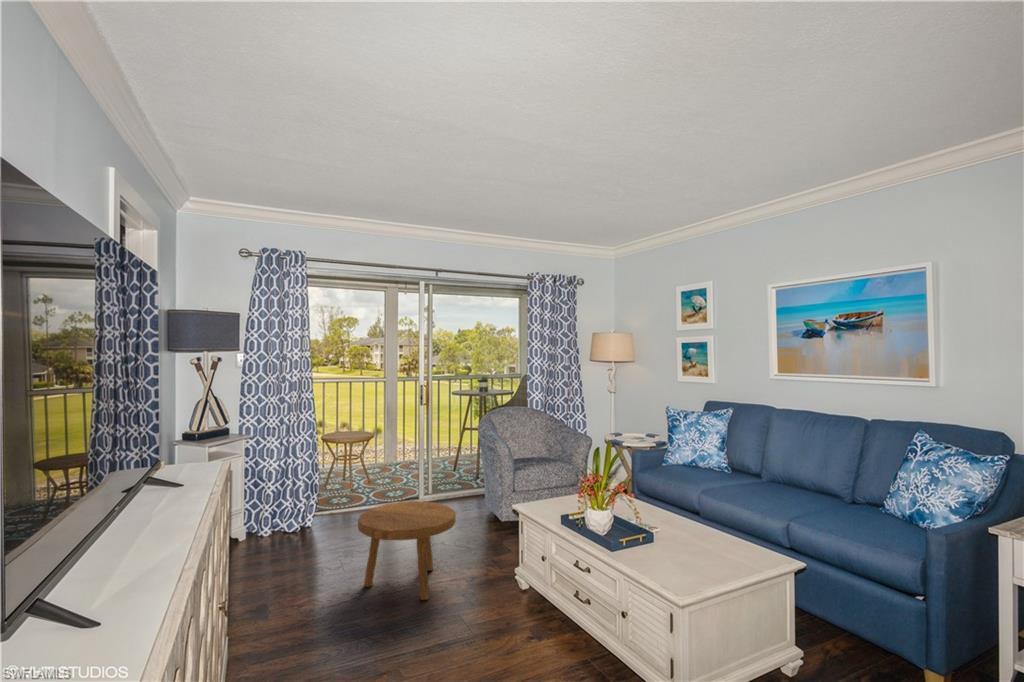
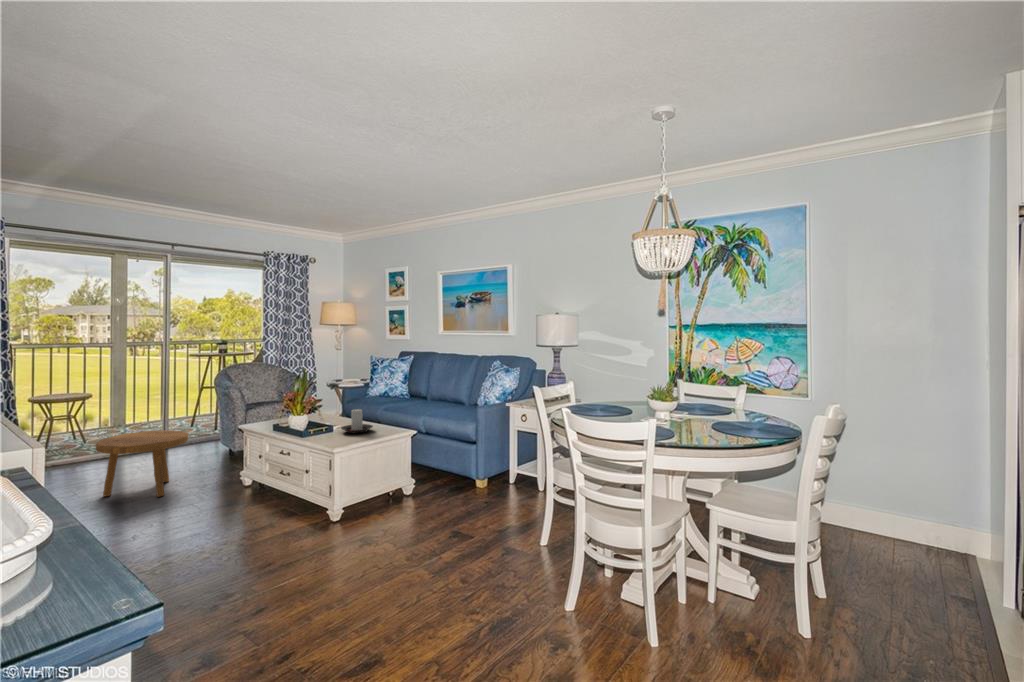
candle holder: none [667,508,720,552] -> present [341,409,373,434]

